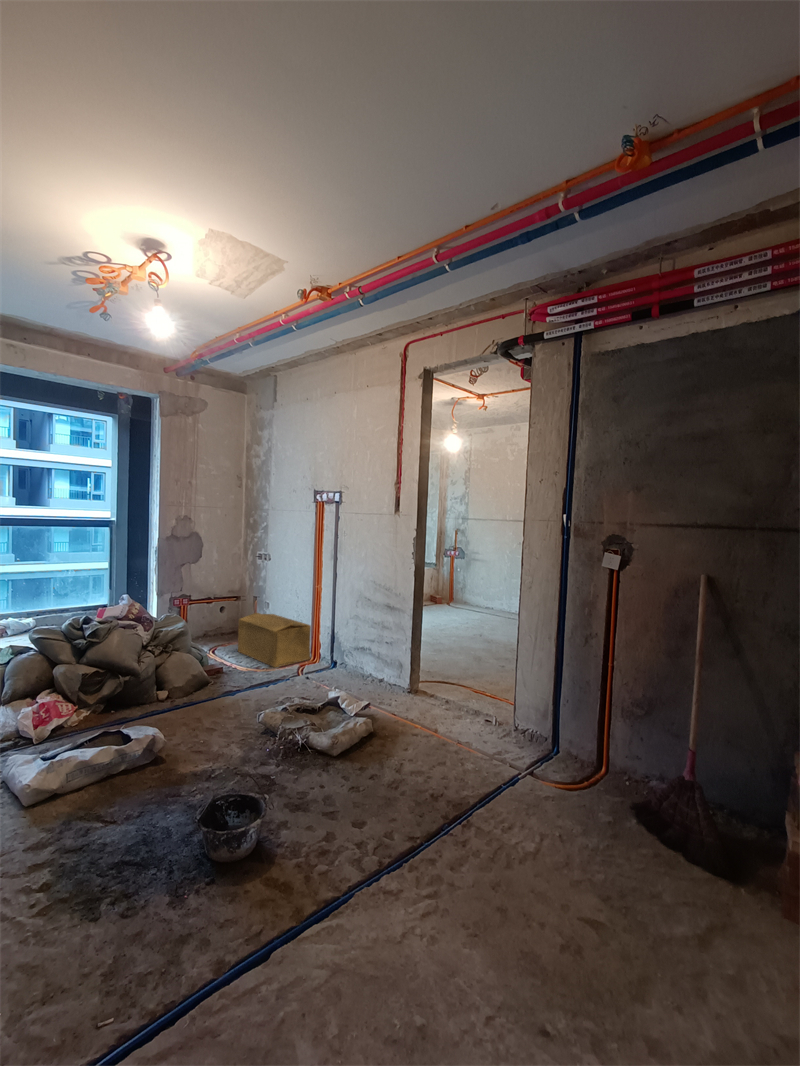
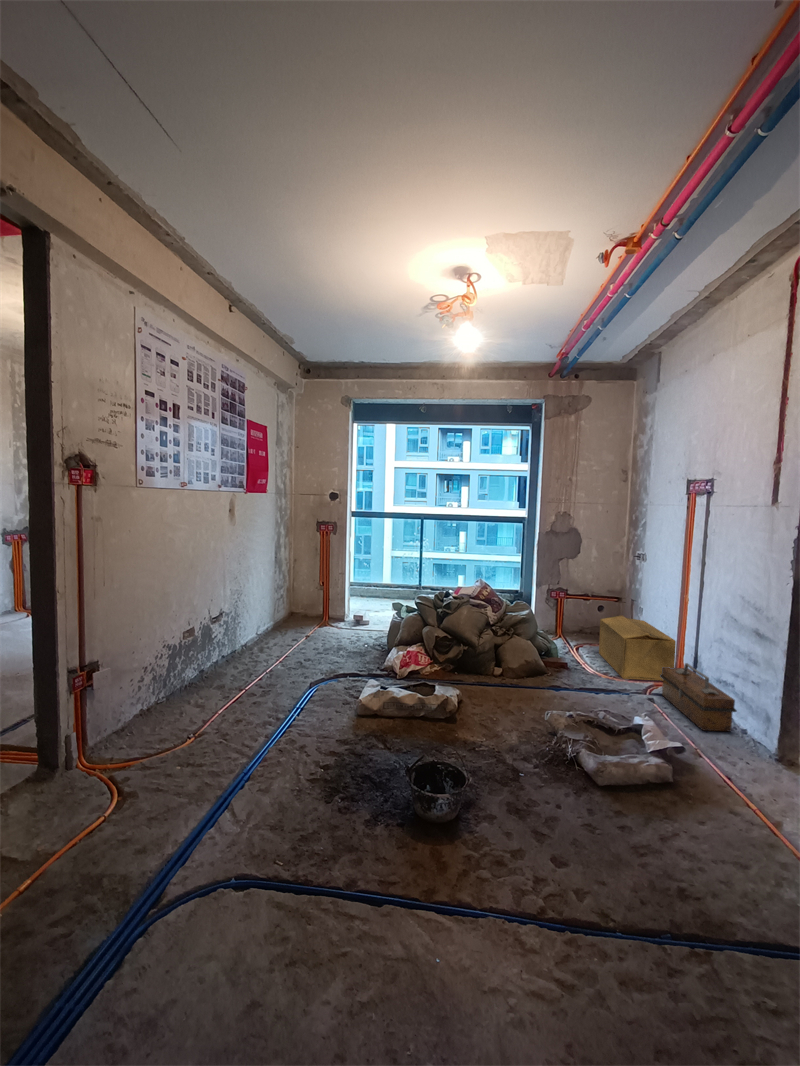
toolbox: none [310,640,374,688] -> present [660,663,737,731]

